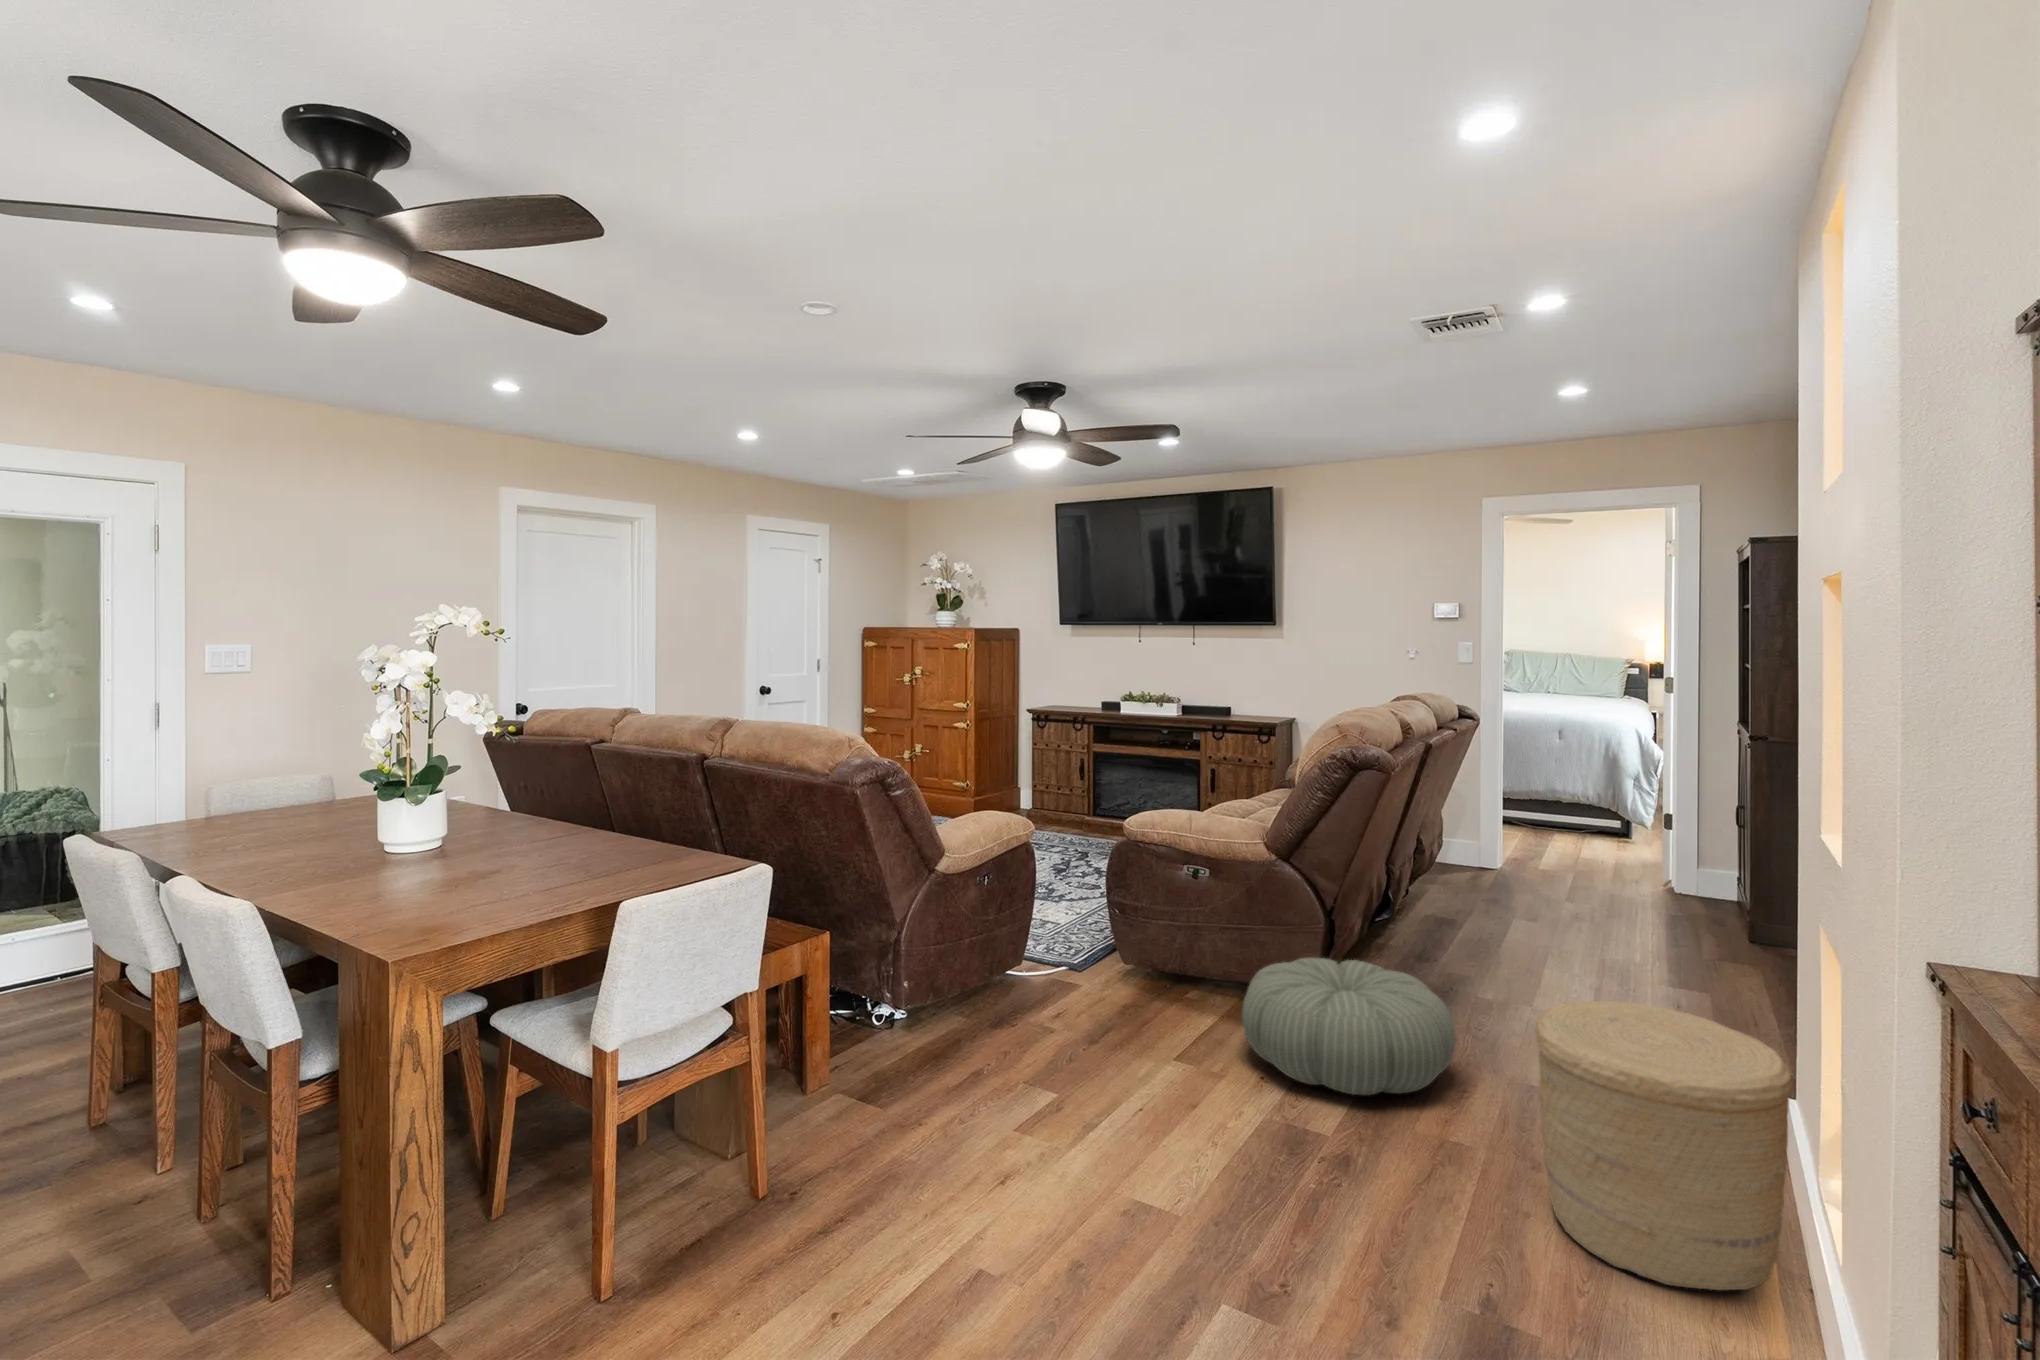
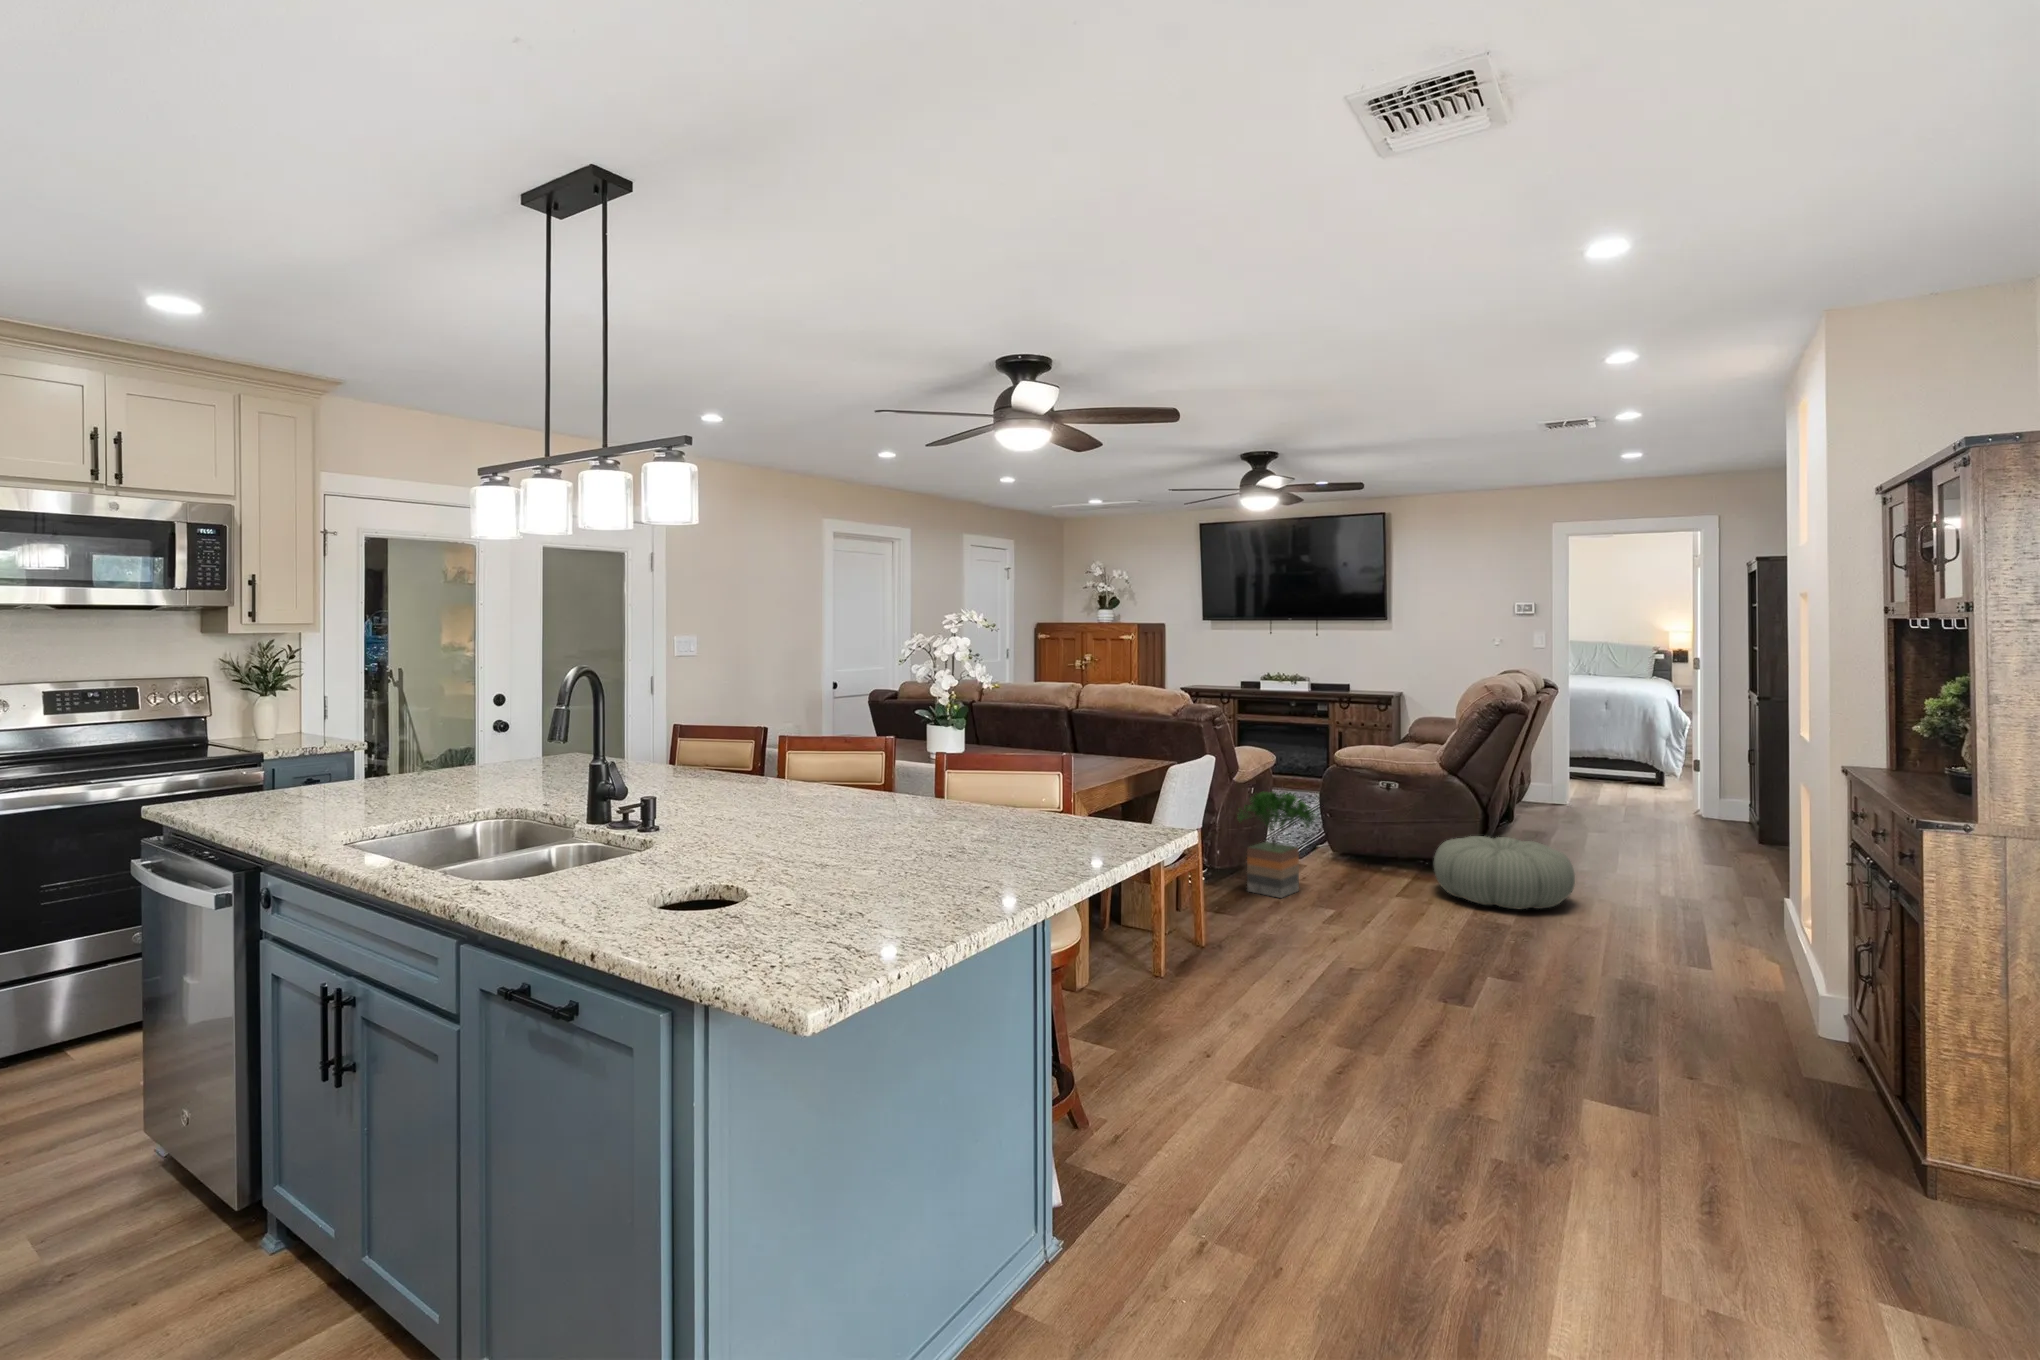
potted tree: none [937,885,1062,1064] -> present [1238,791,1315,898]
woven basket: present [1536,1001,1793,1290] -> none [1637,837,1781,973]

